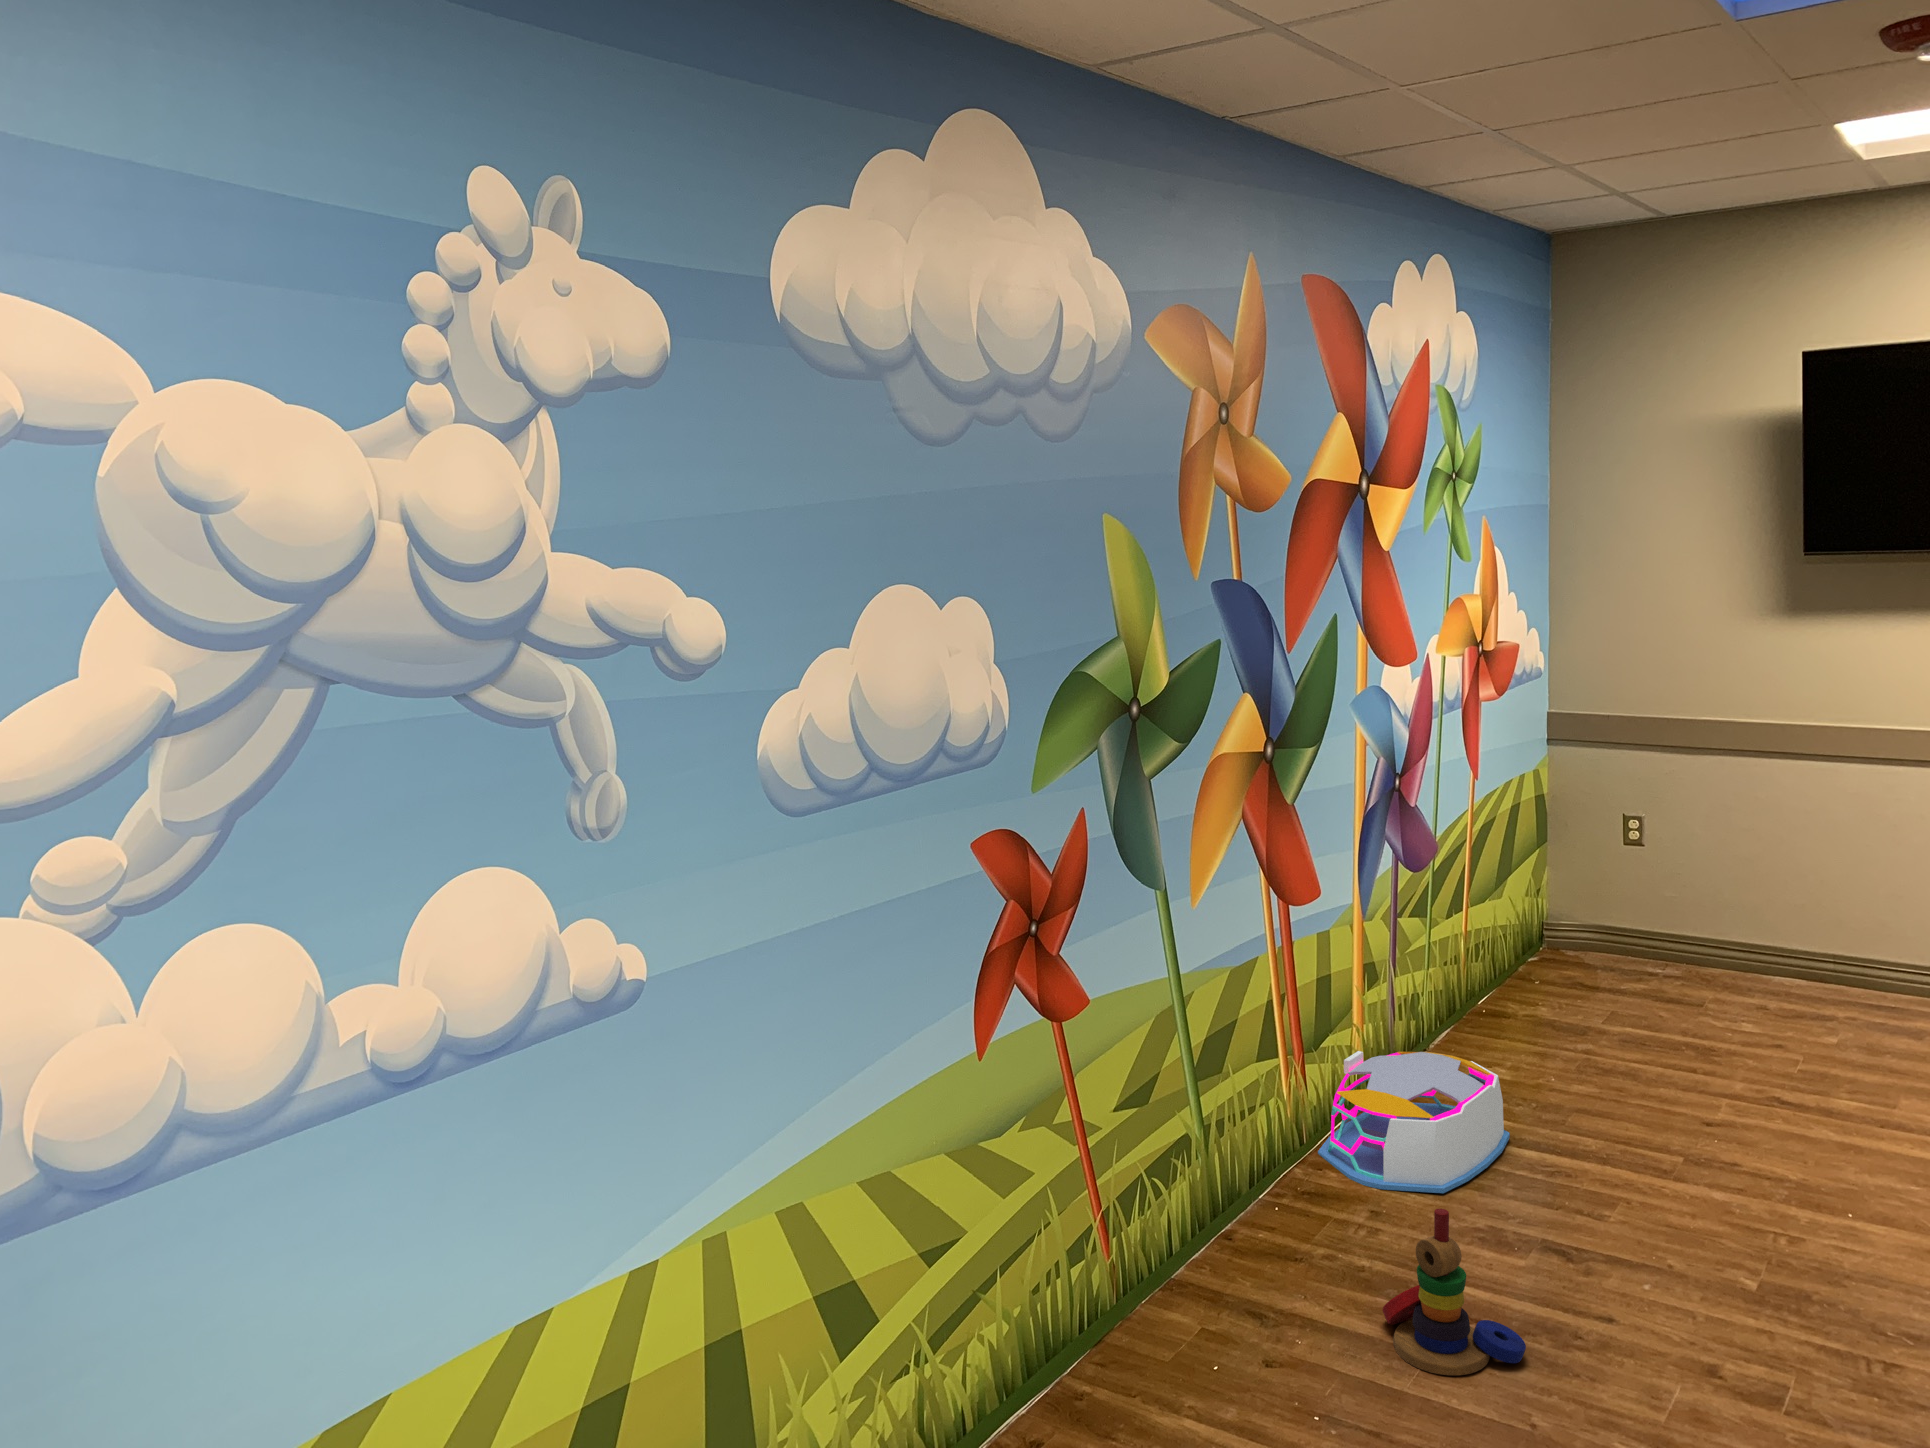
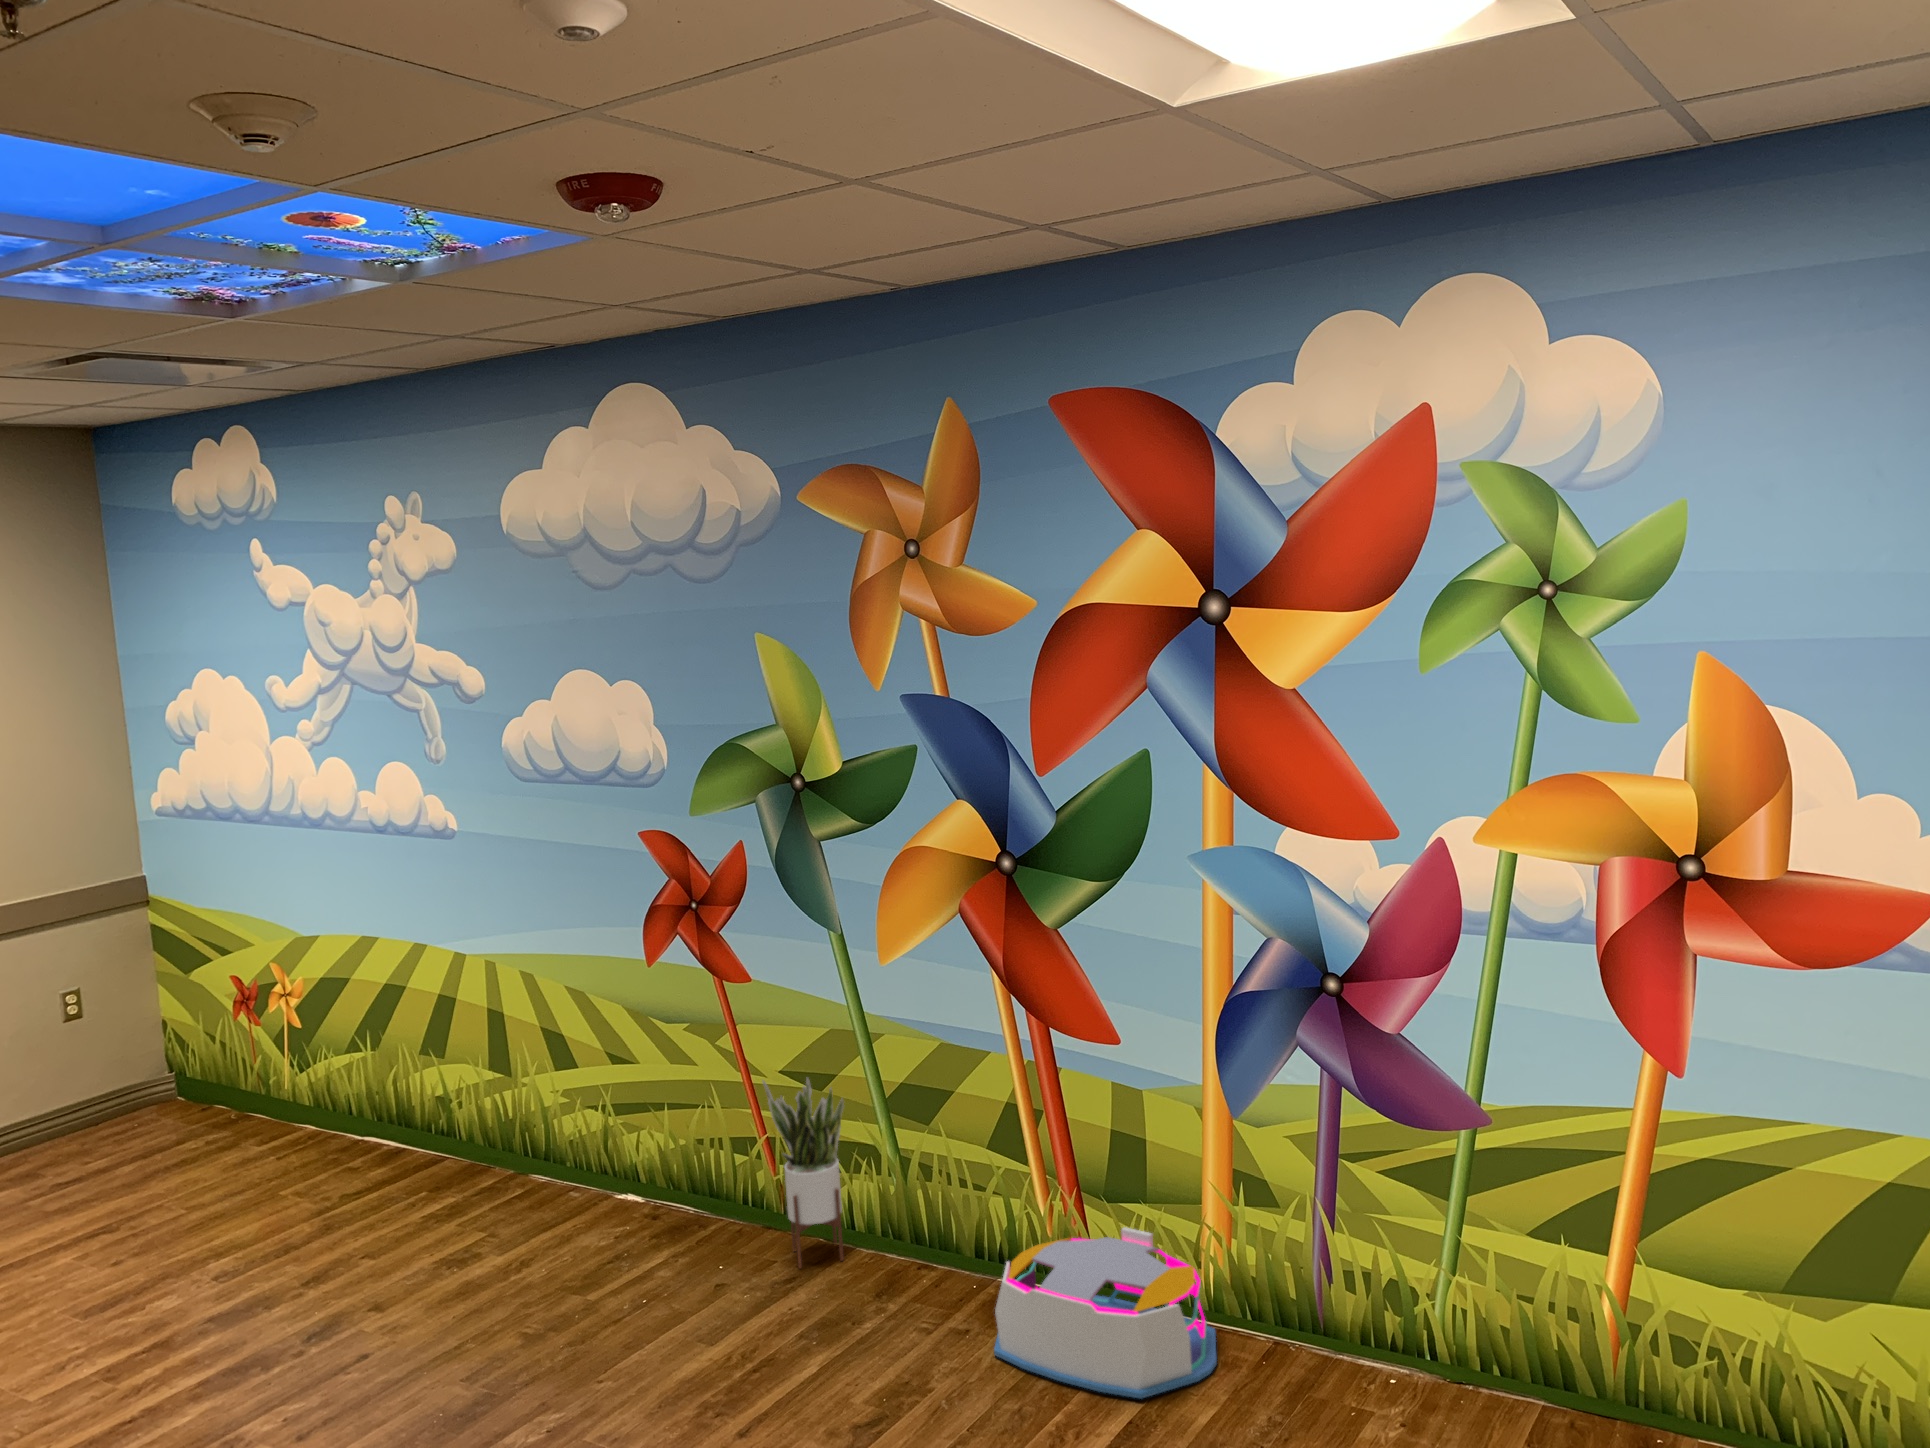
potted plant: none [1175,1070,1248,1305] -> present [762,1078,844,1268]
stacking toy: present [1382,1209,1526,1375] -> none [682,1226,774,1378]

